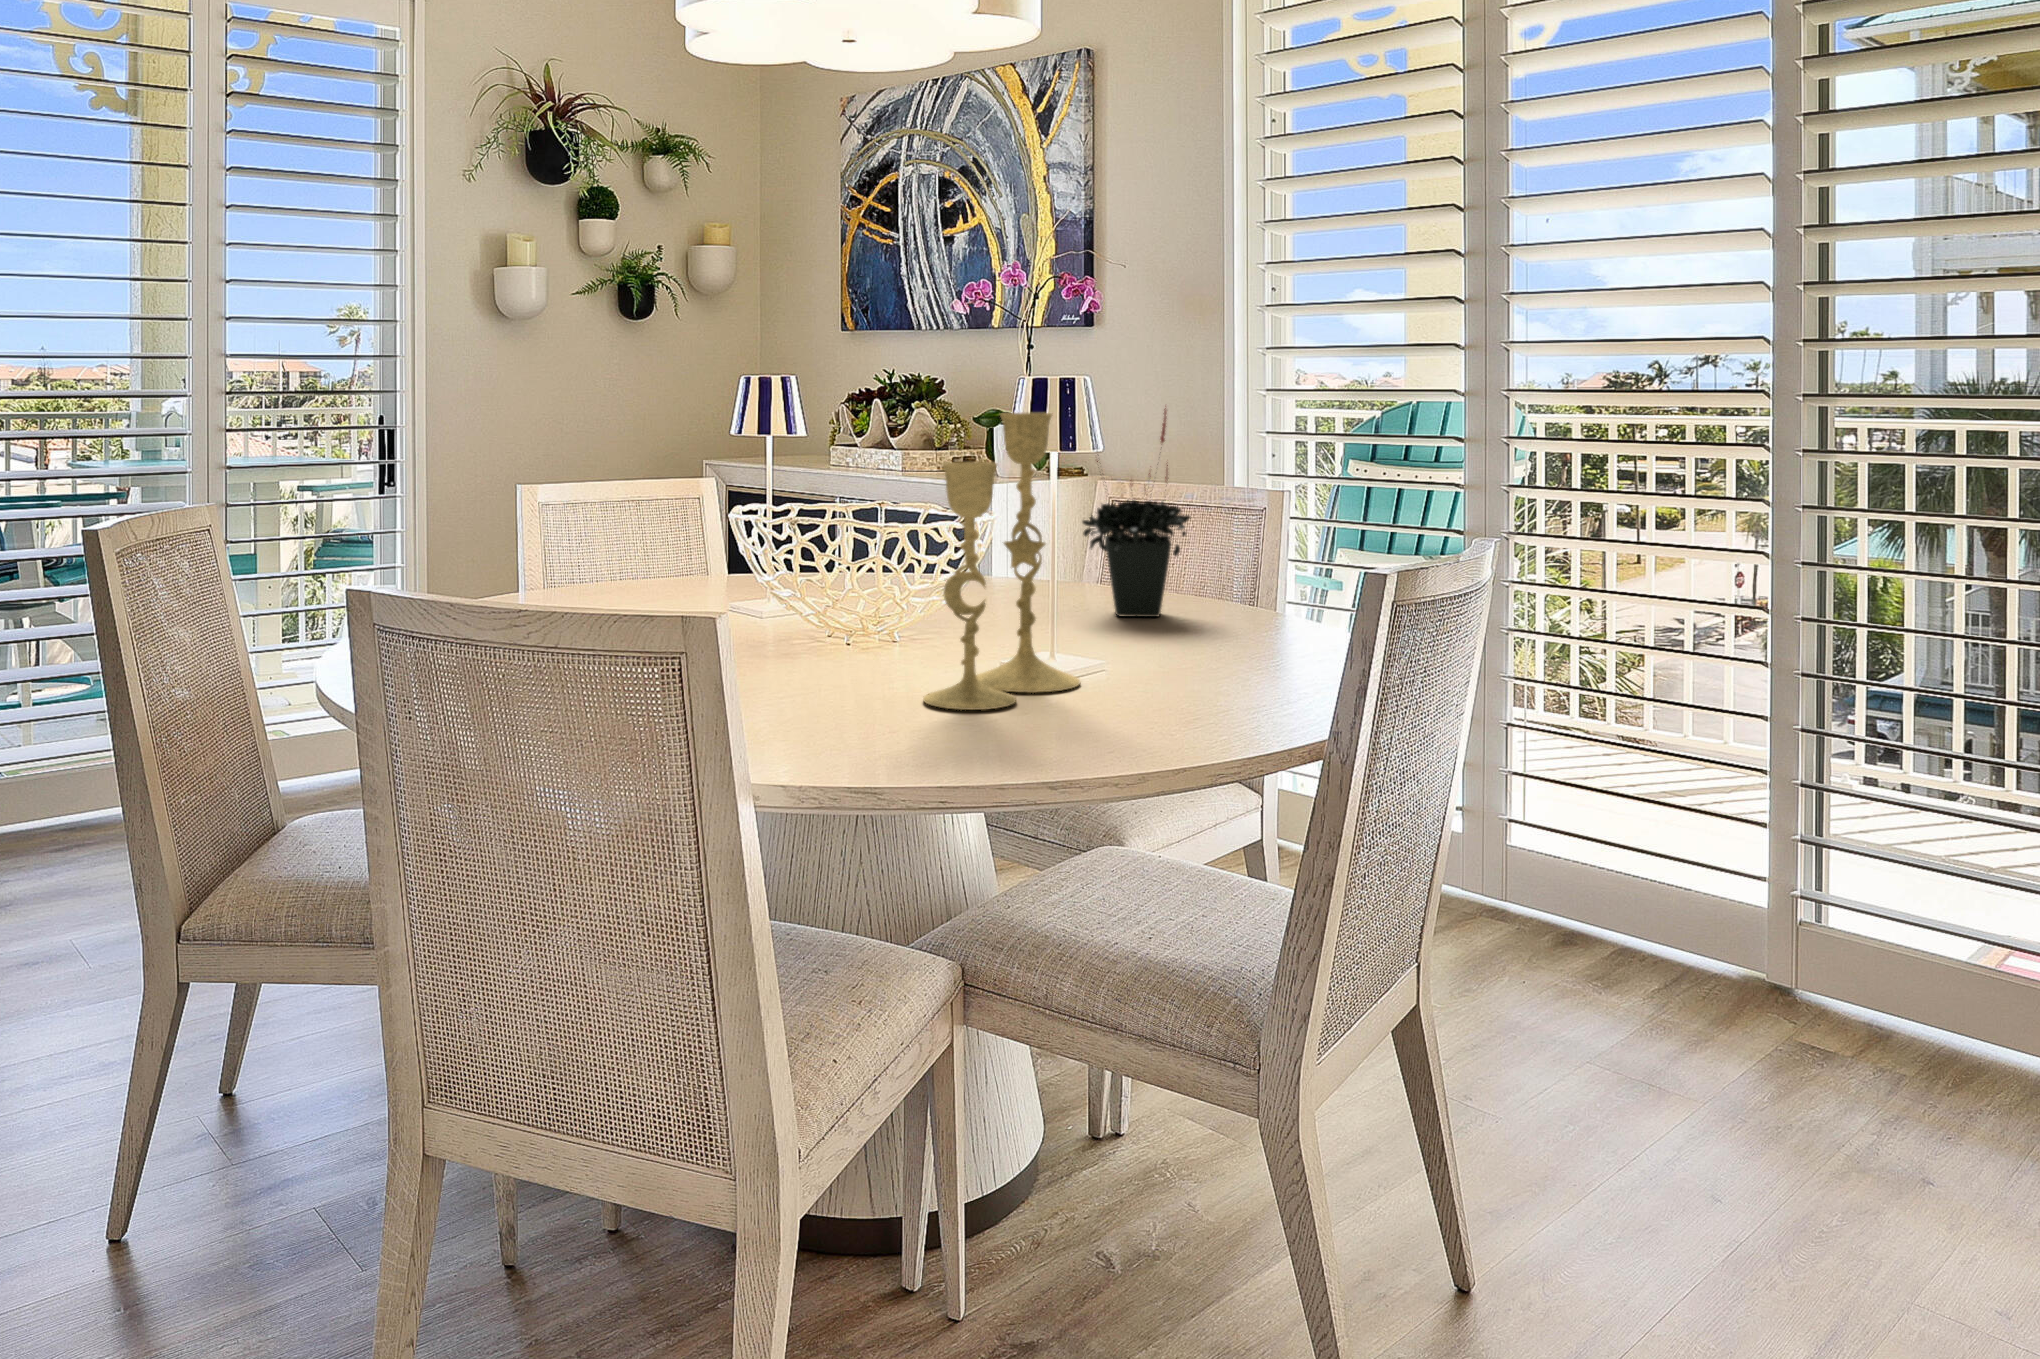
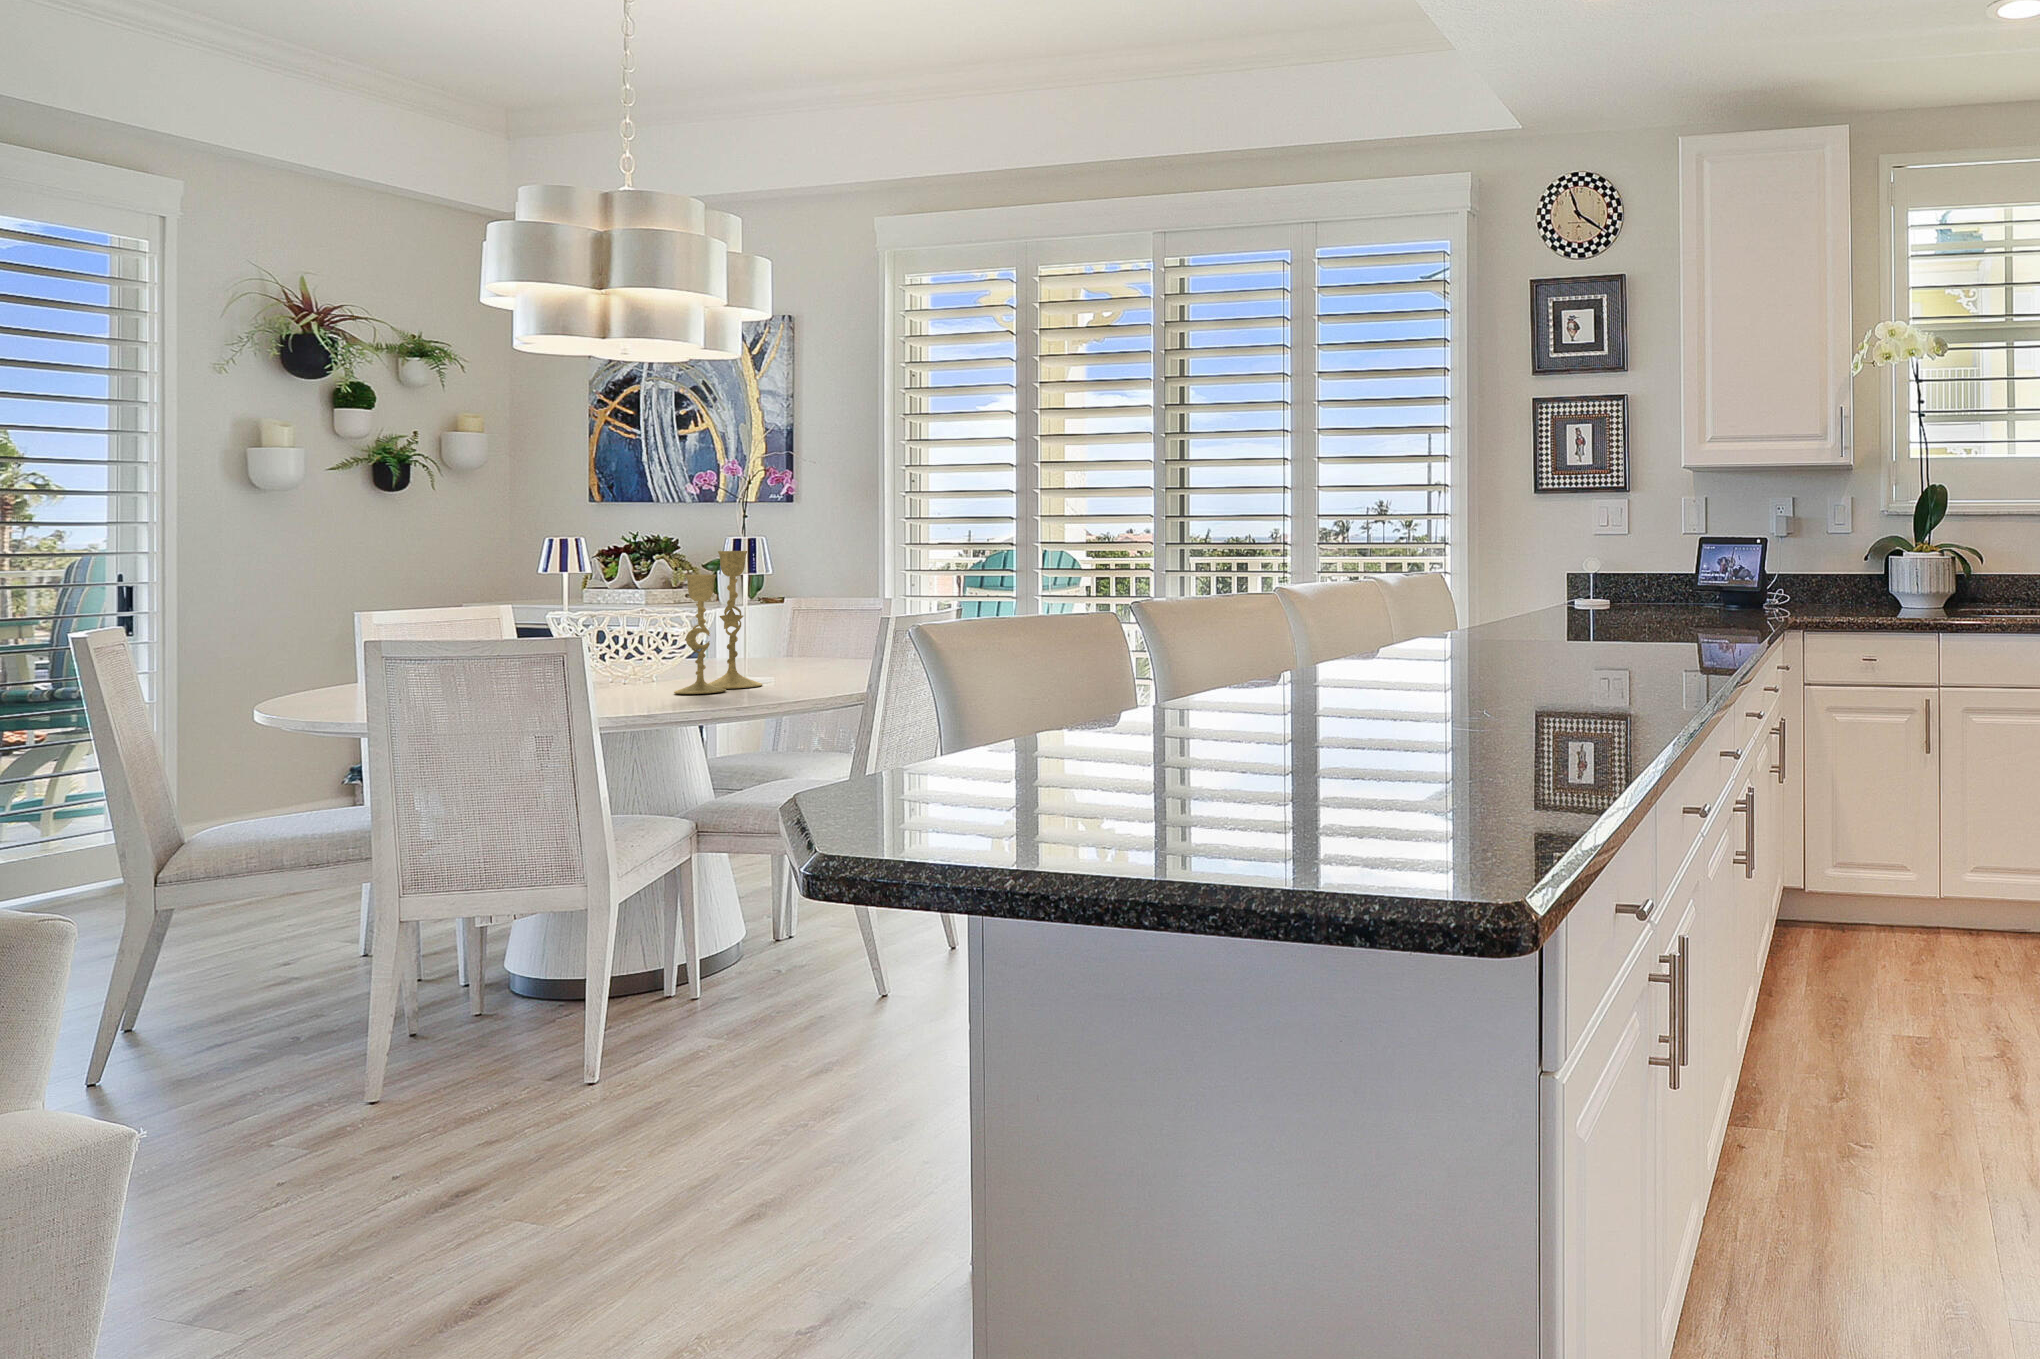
potted plant: present [1083,408,1191,617] -> none [772,548,837,667]

